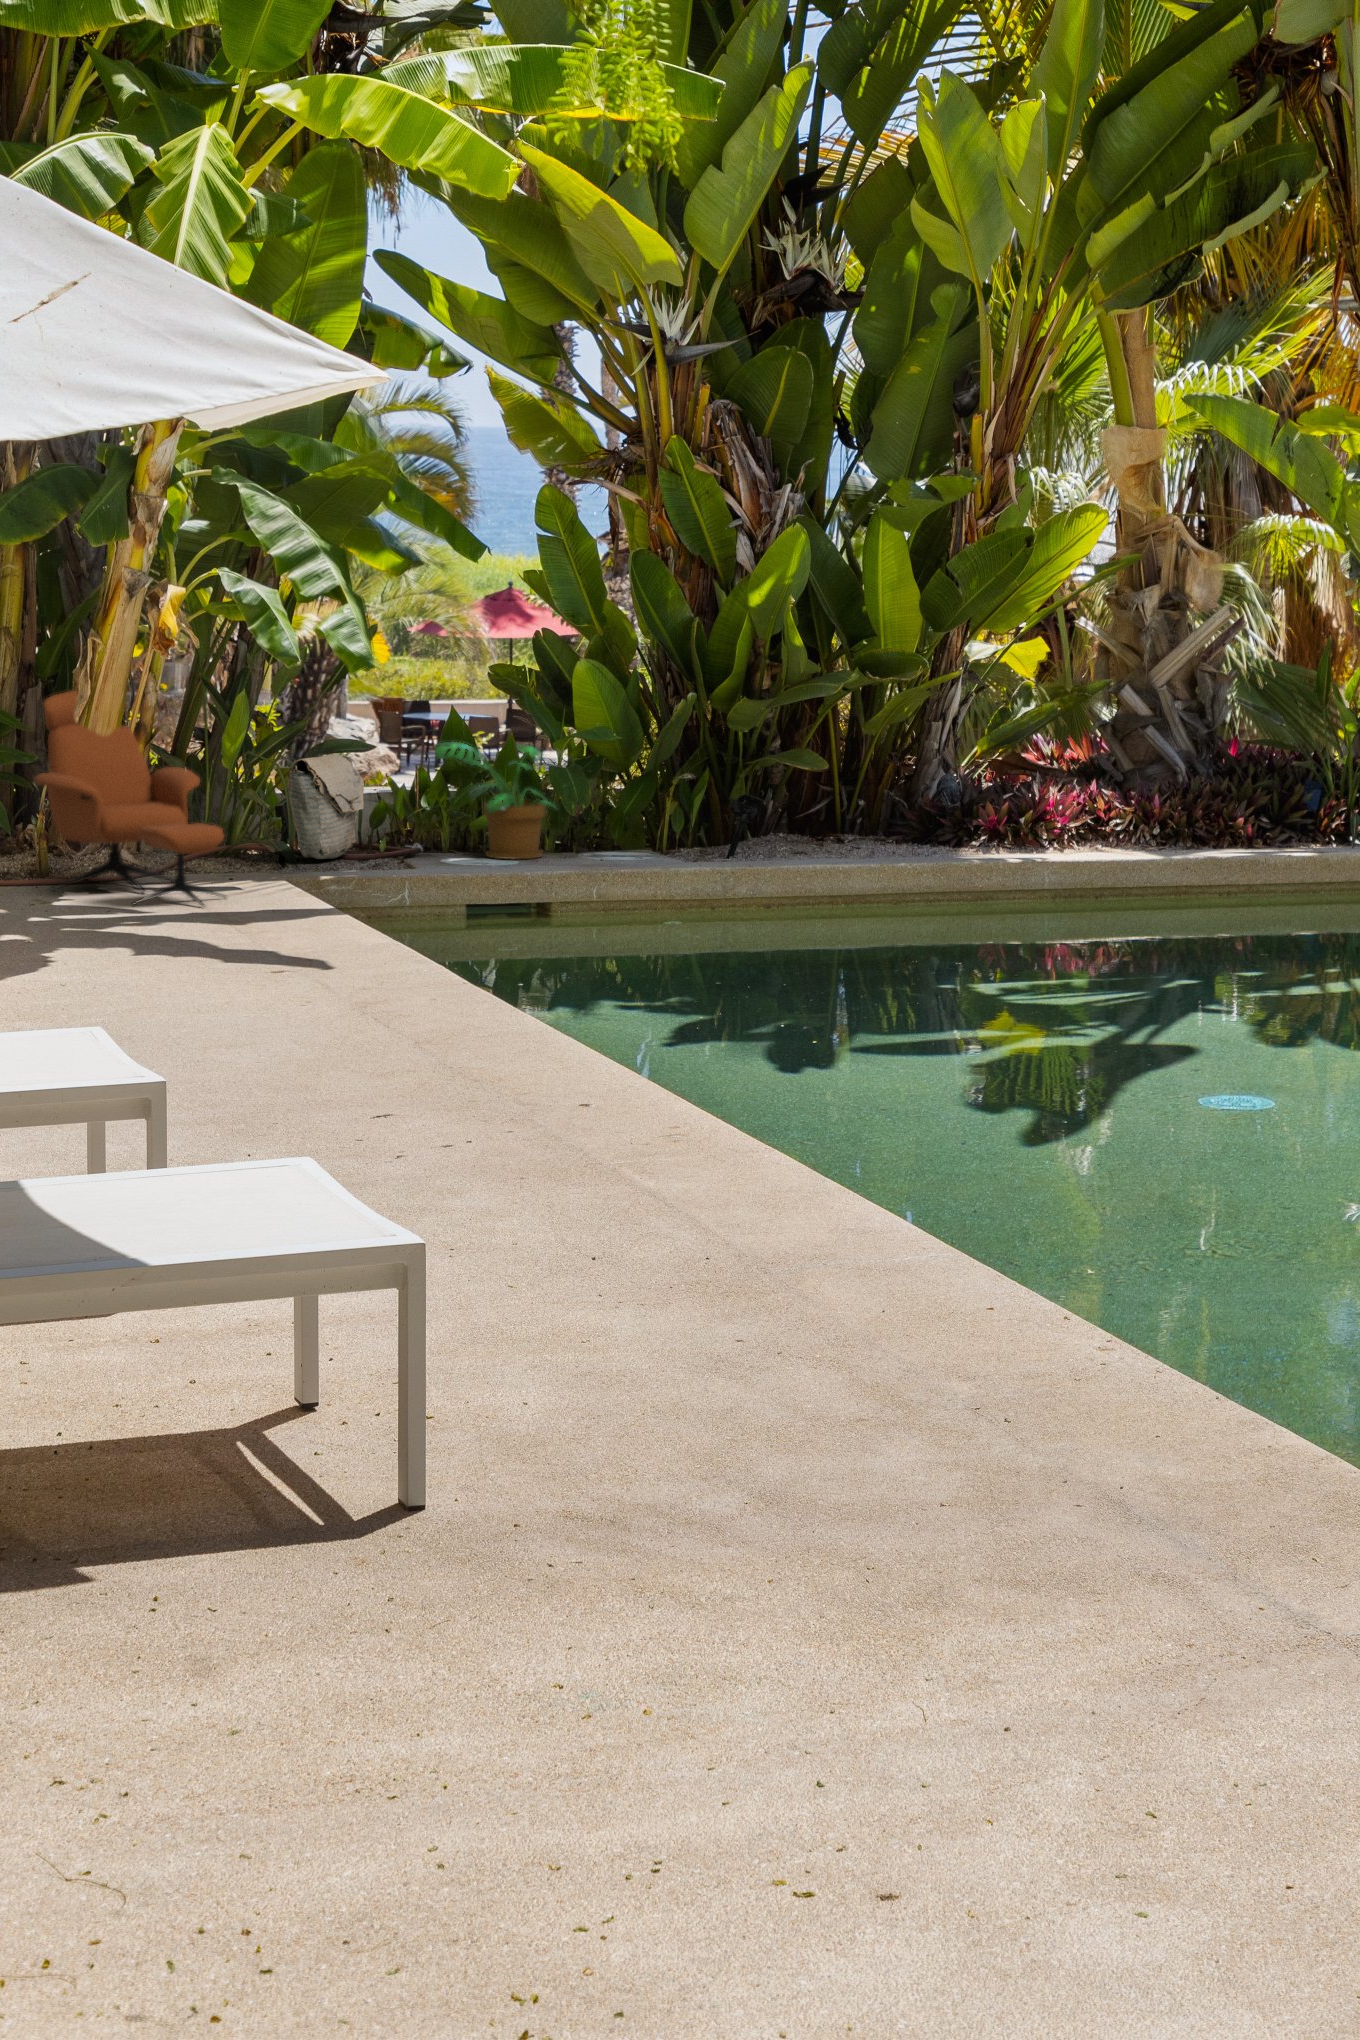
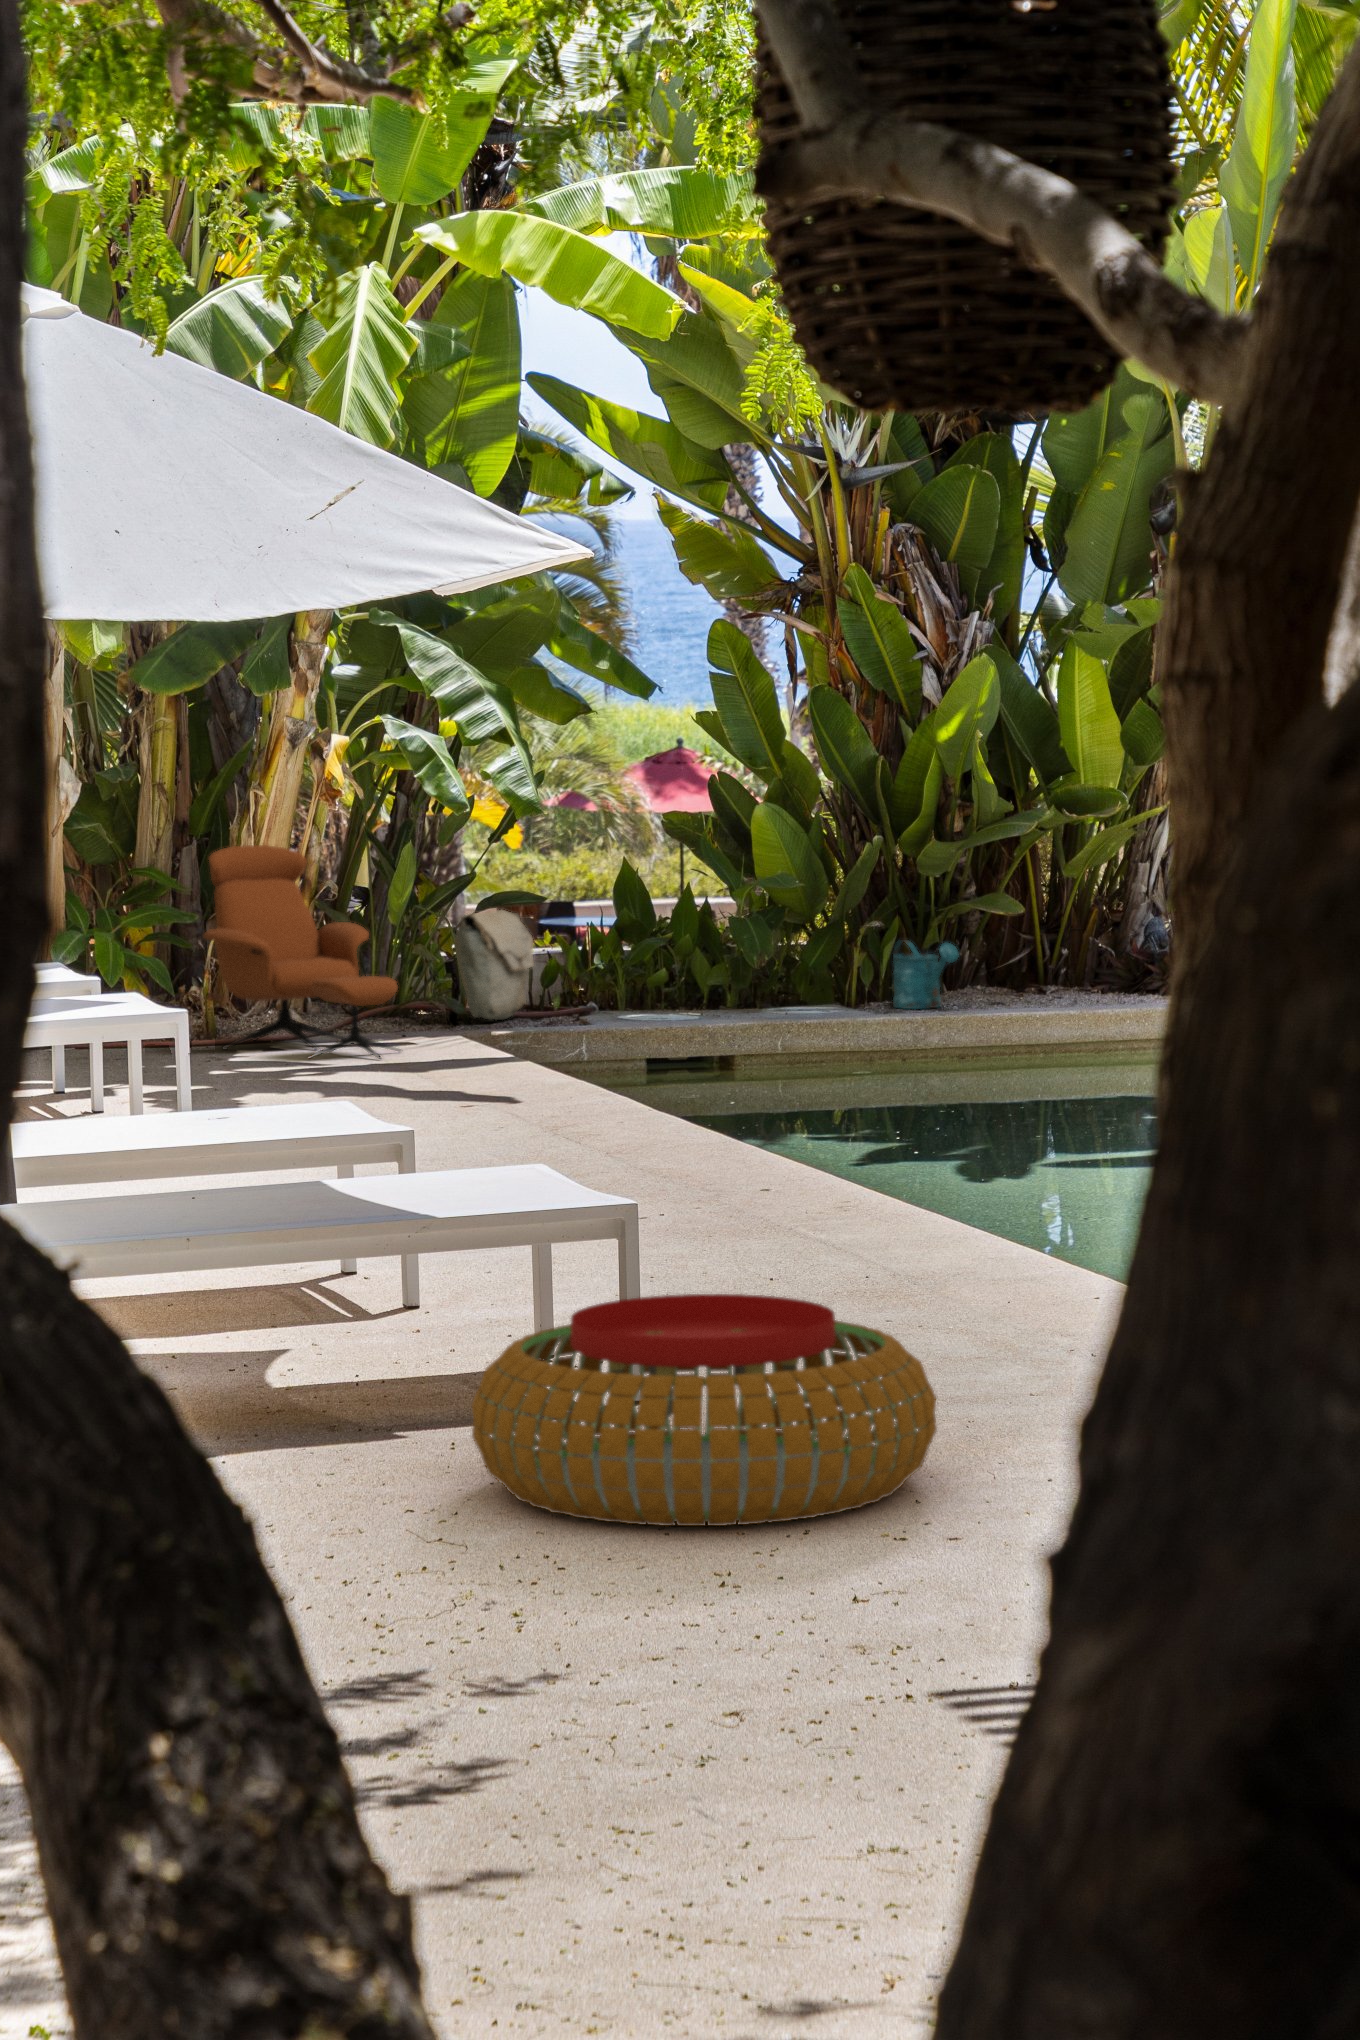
potted plant: present [435,742,555,859] -> none [605,894,737,1017]
watering can: none [703,788,766,854] -> present [893,940,958,1009]
pouf: none [163,1413,808,1815] -> present [472,1294,937,1526]

